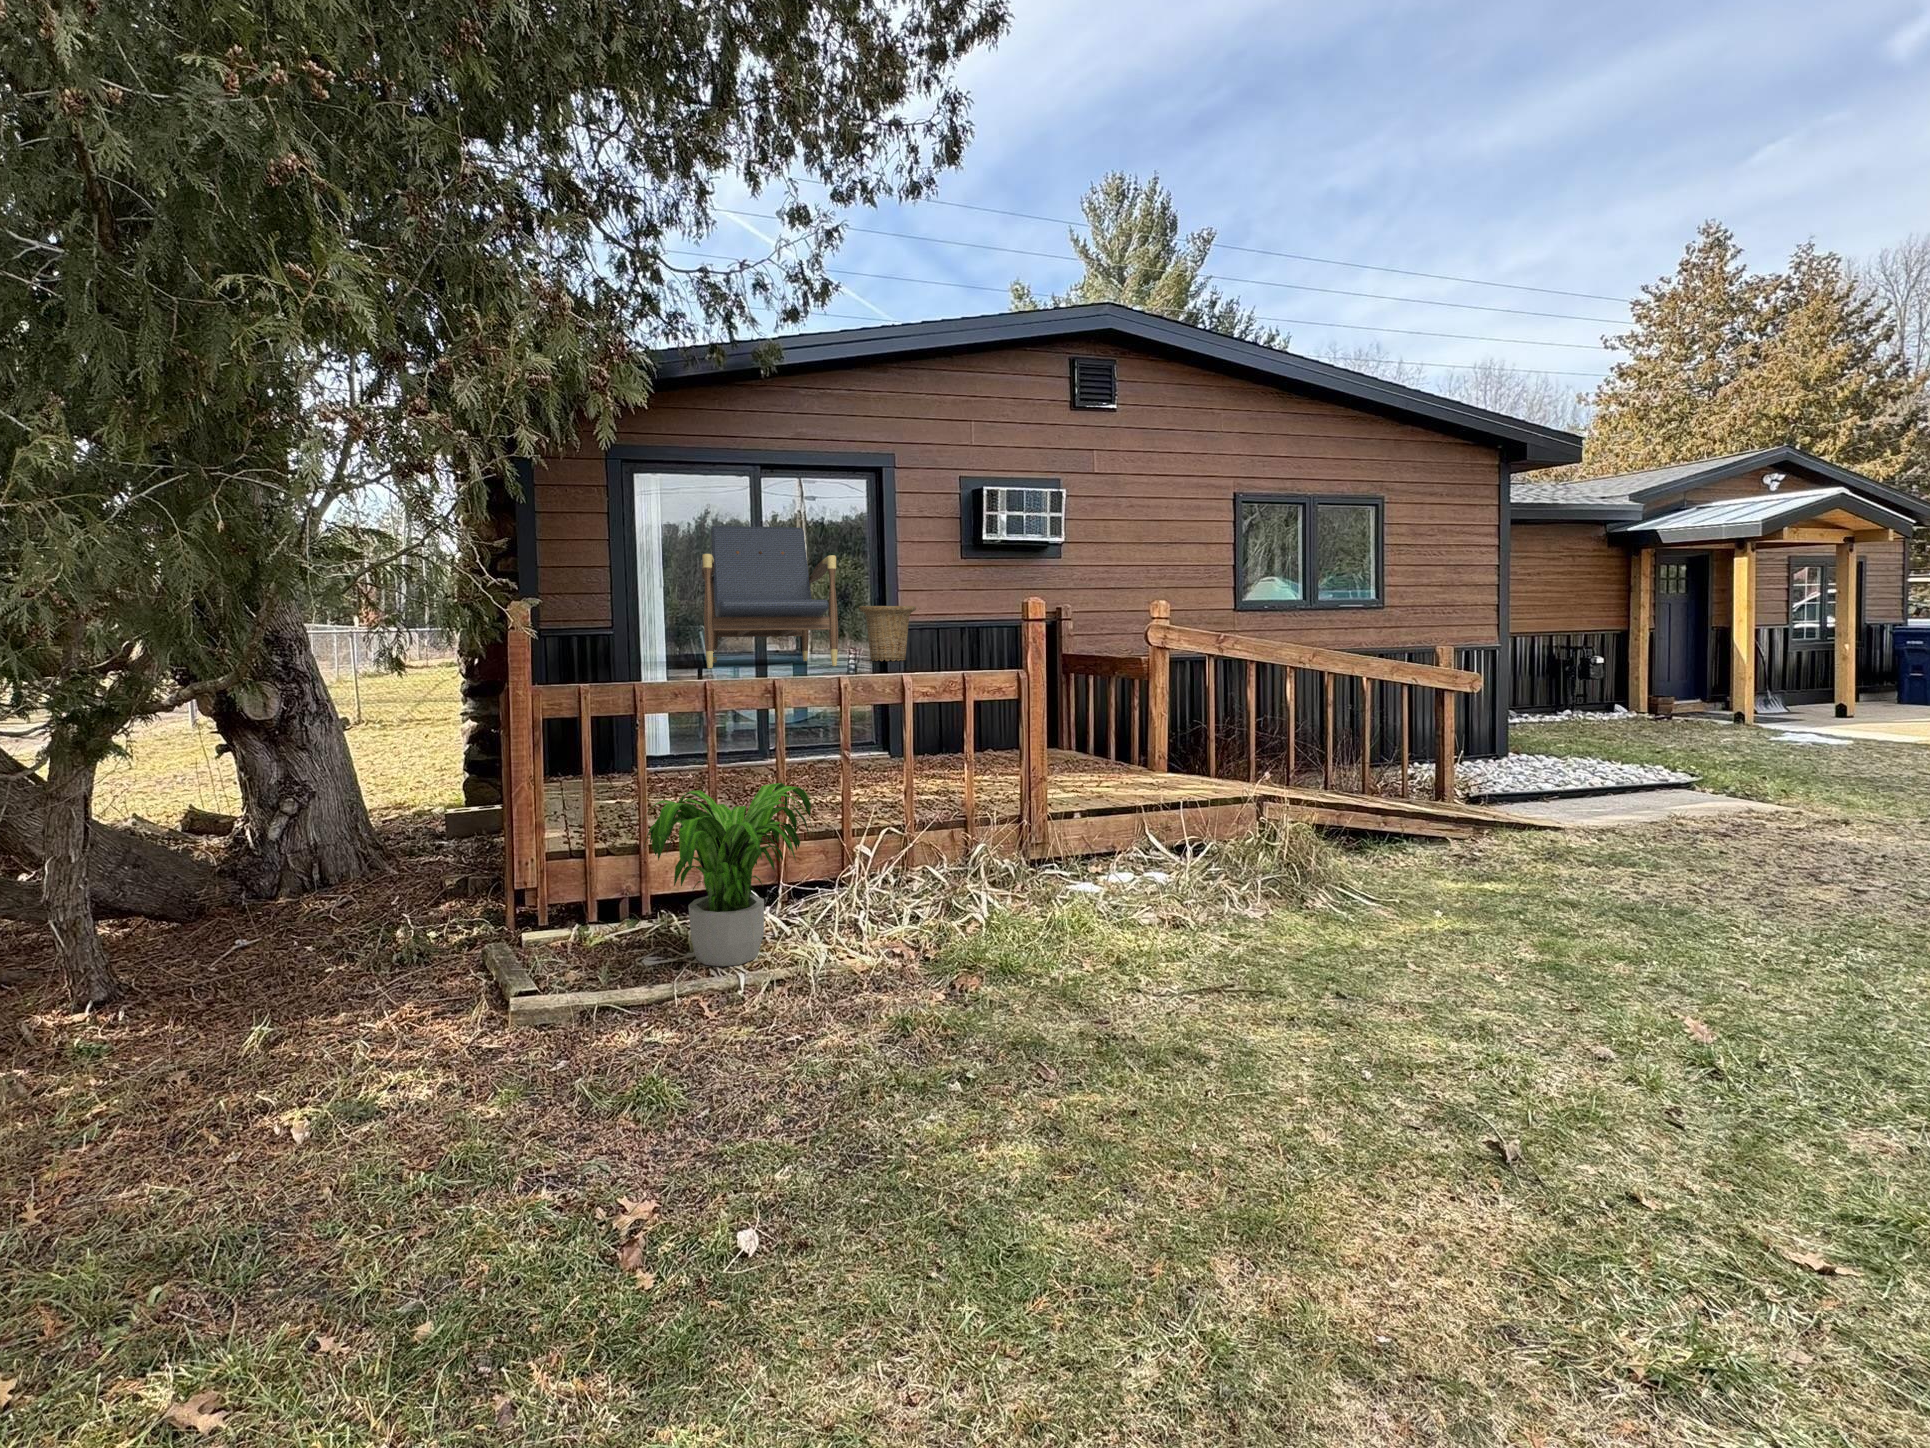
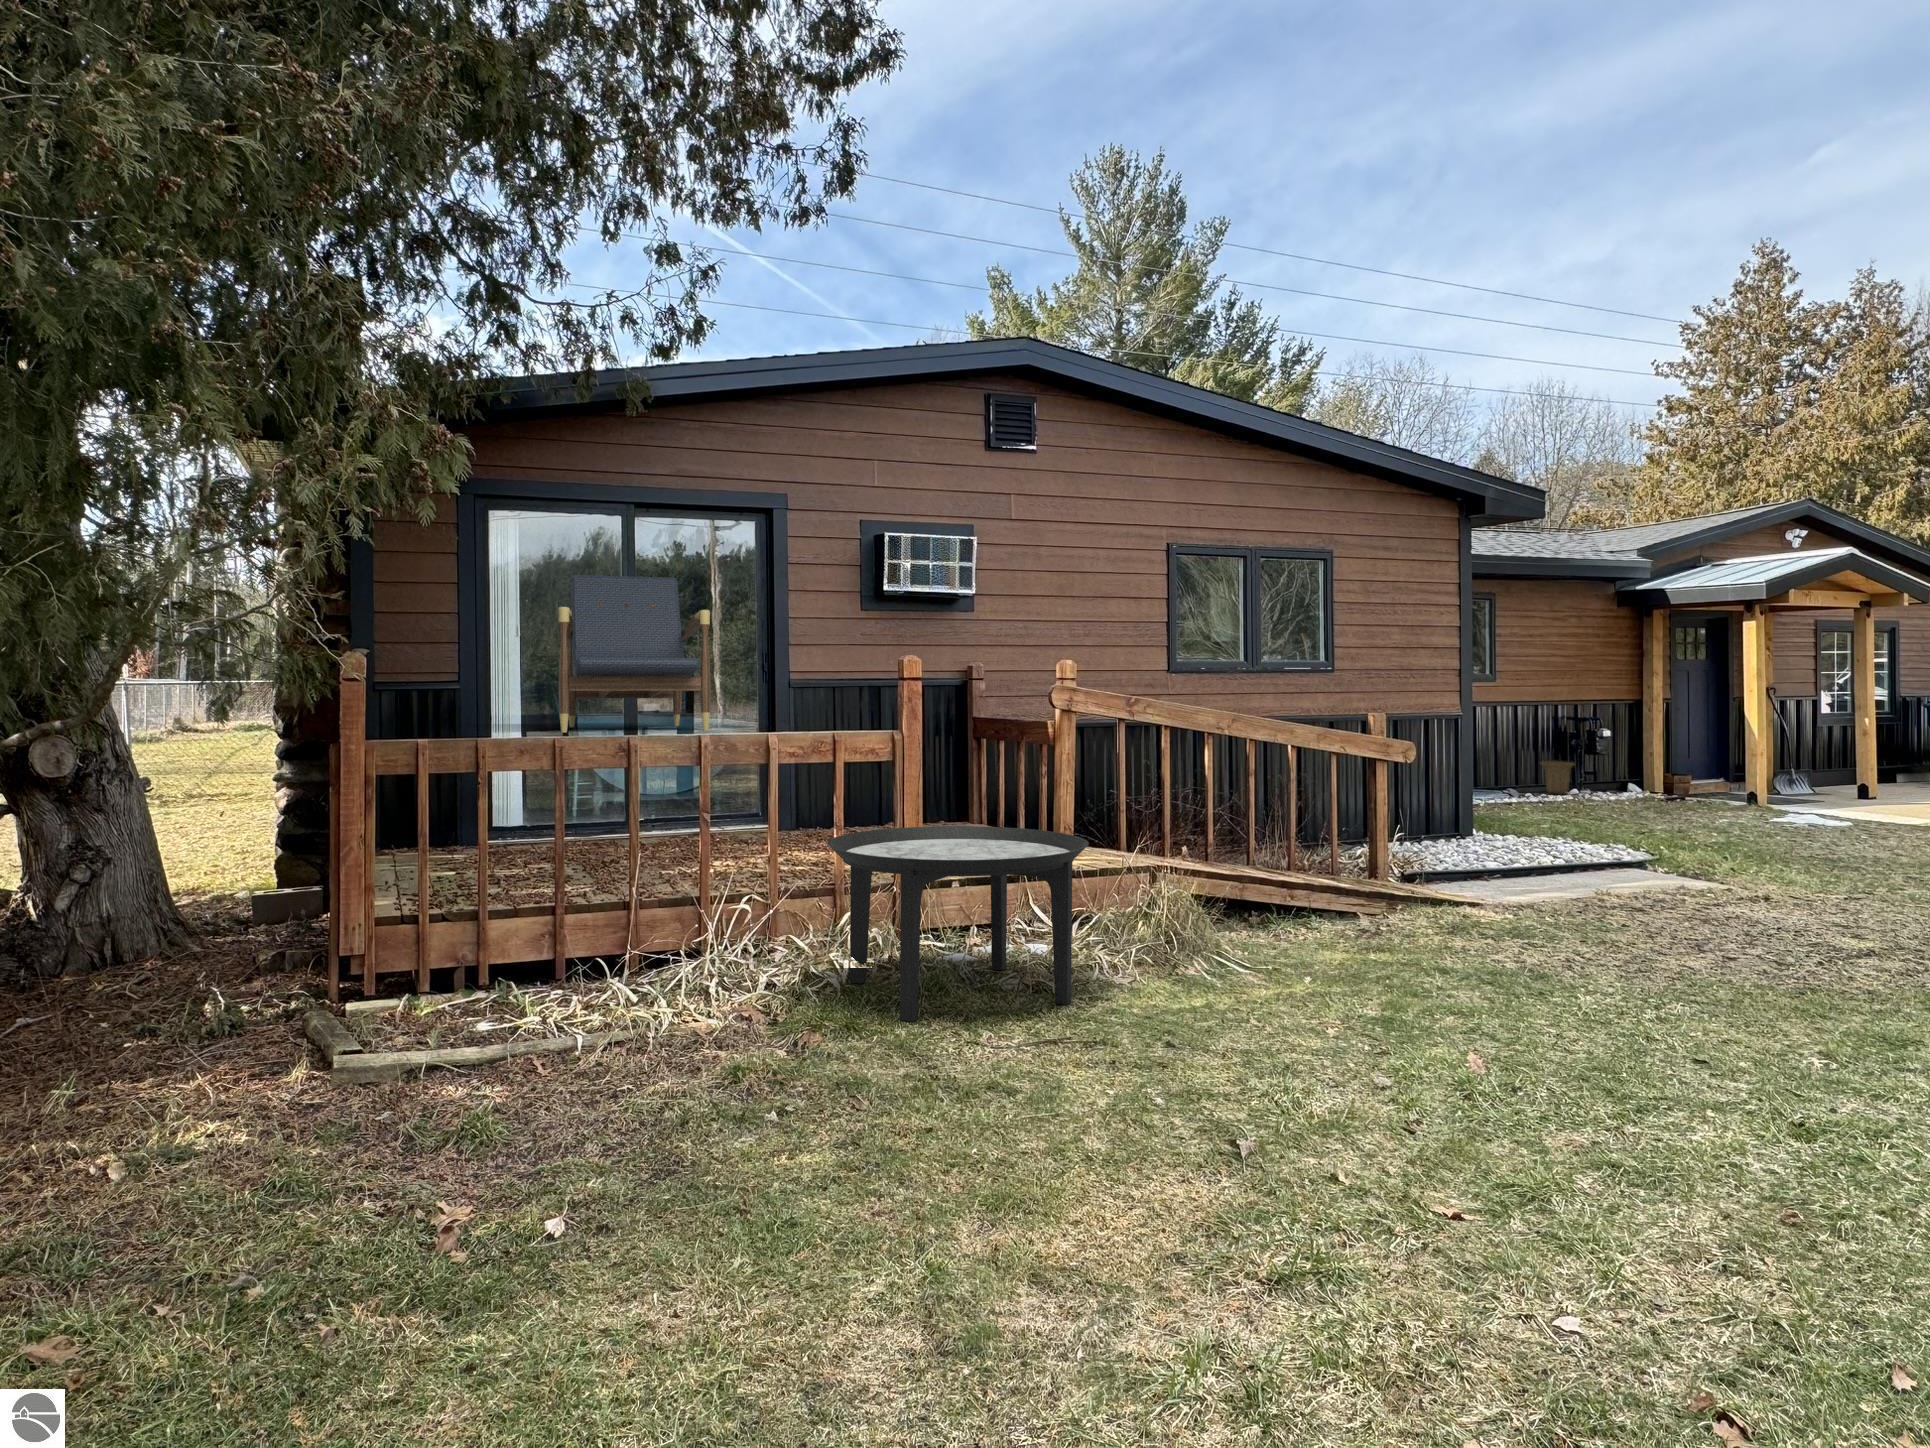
basket: present [859,606,916,661] -> present [1541,761,1574,794]
round table: none [968,759,1230,959] -> present [827,826,1089,1022]
potted plant: present [643,783,812,966] -> none [473,848,660,1034]

